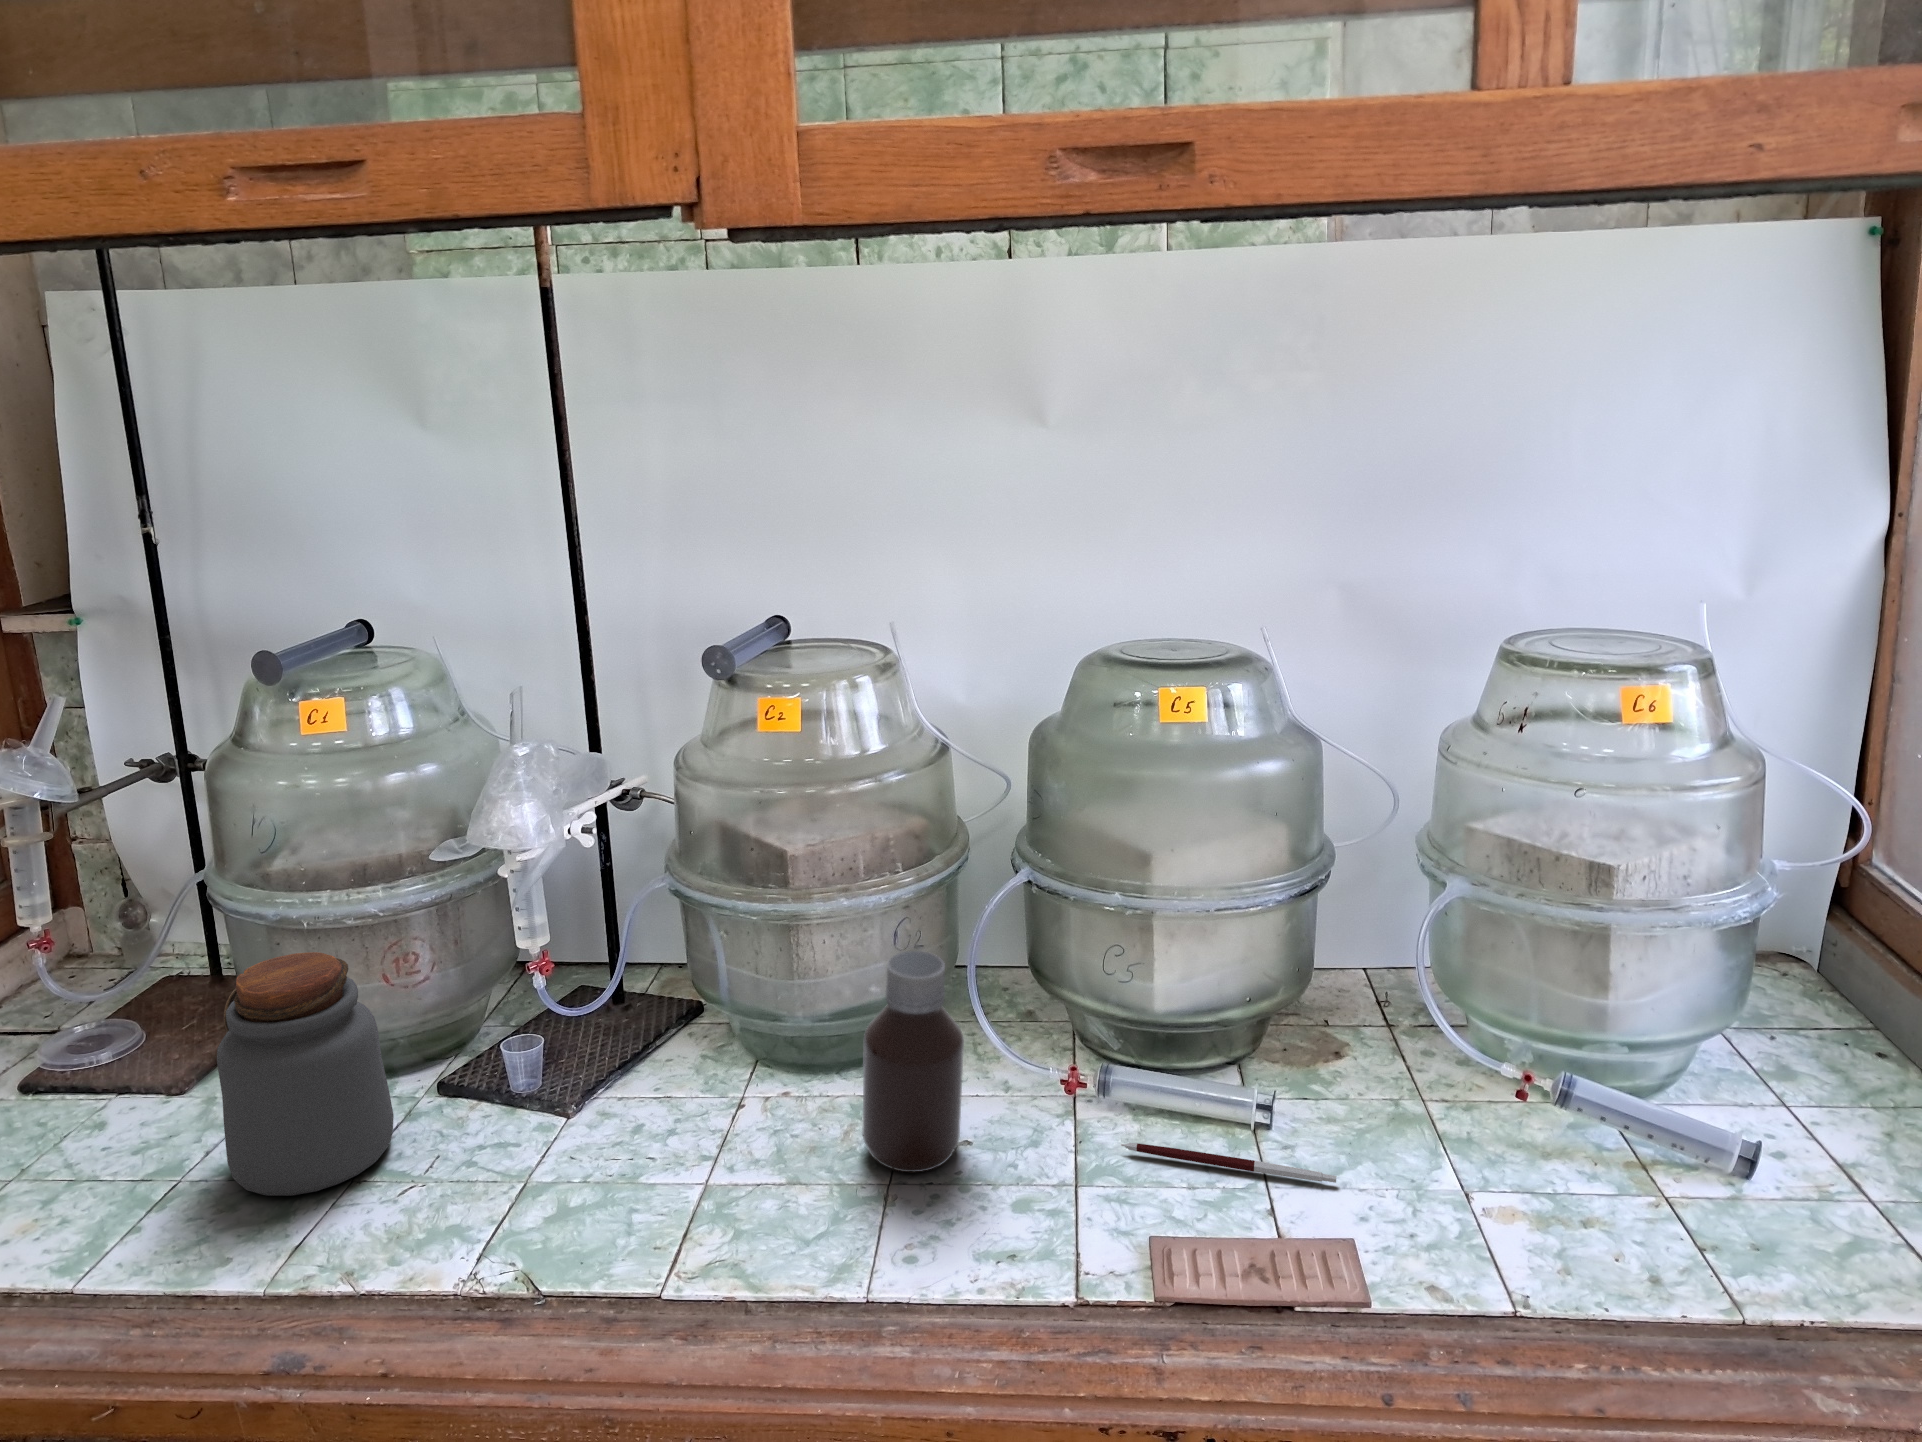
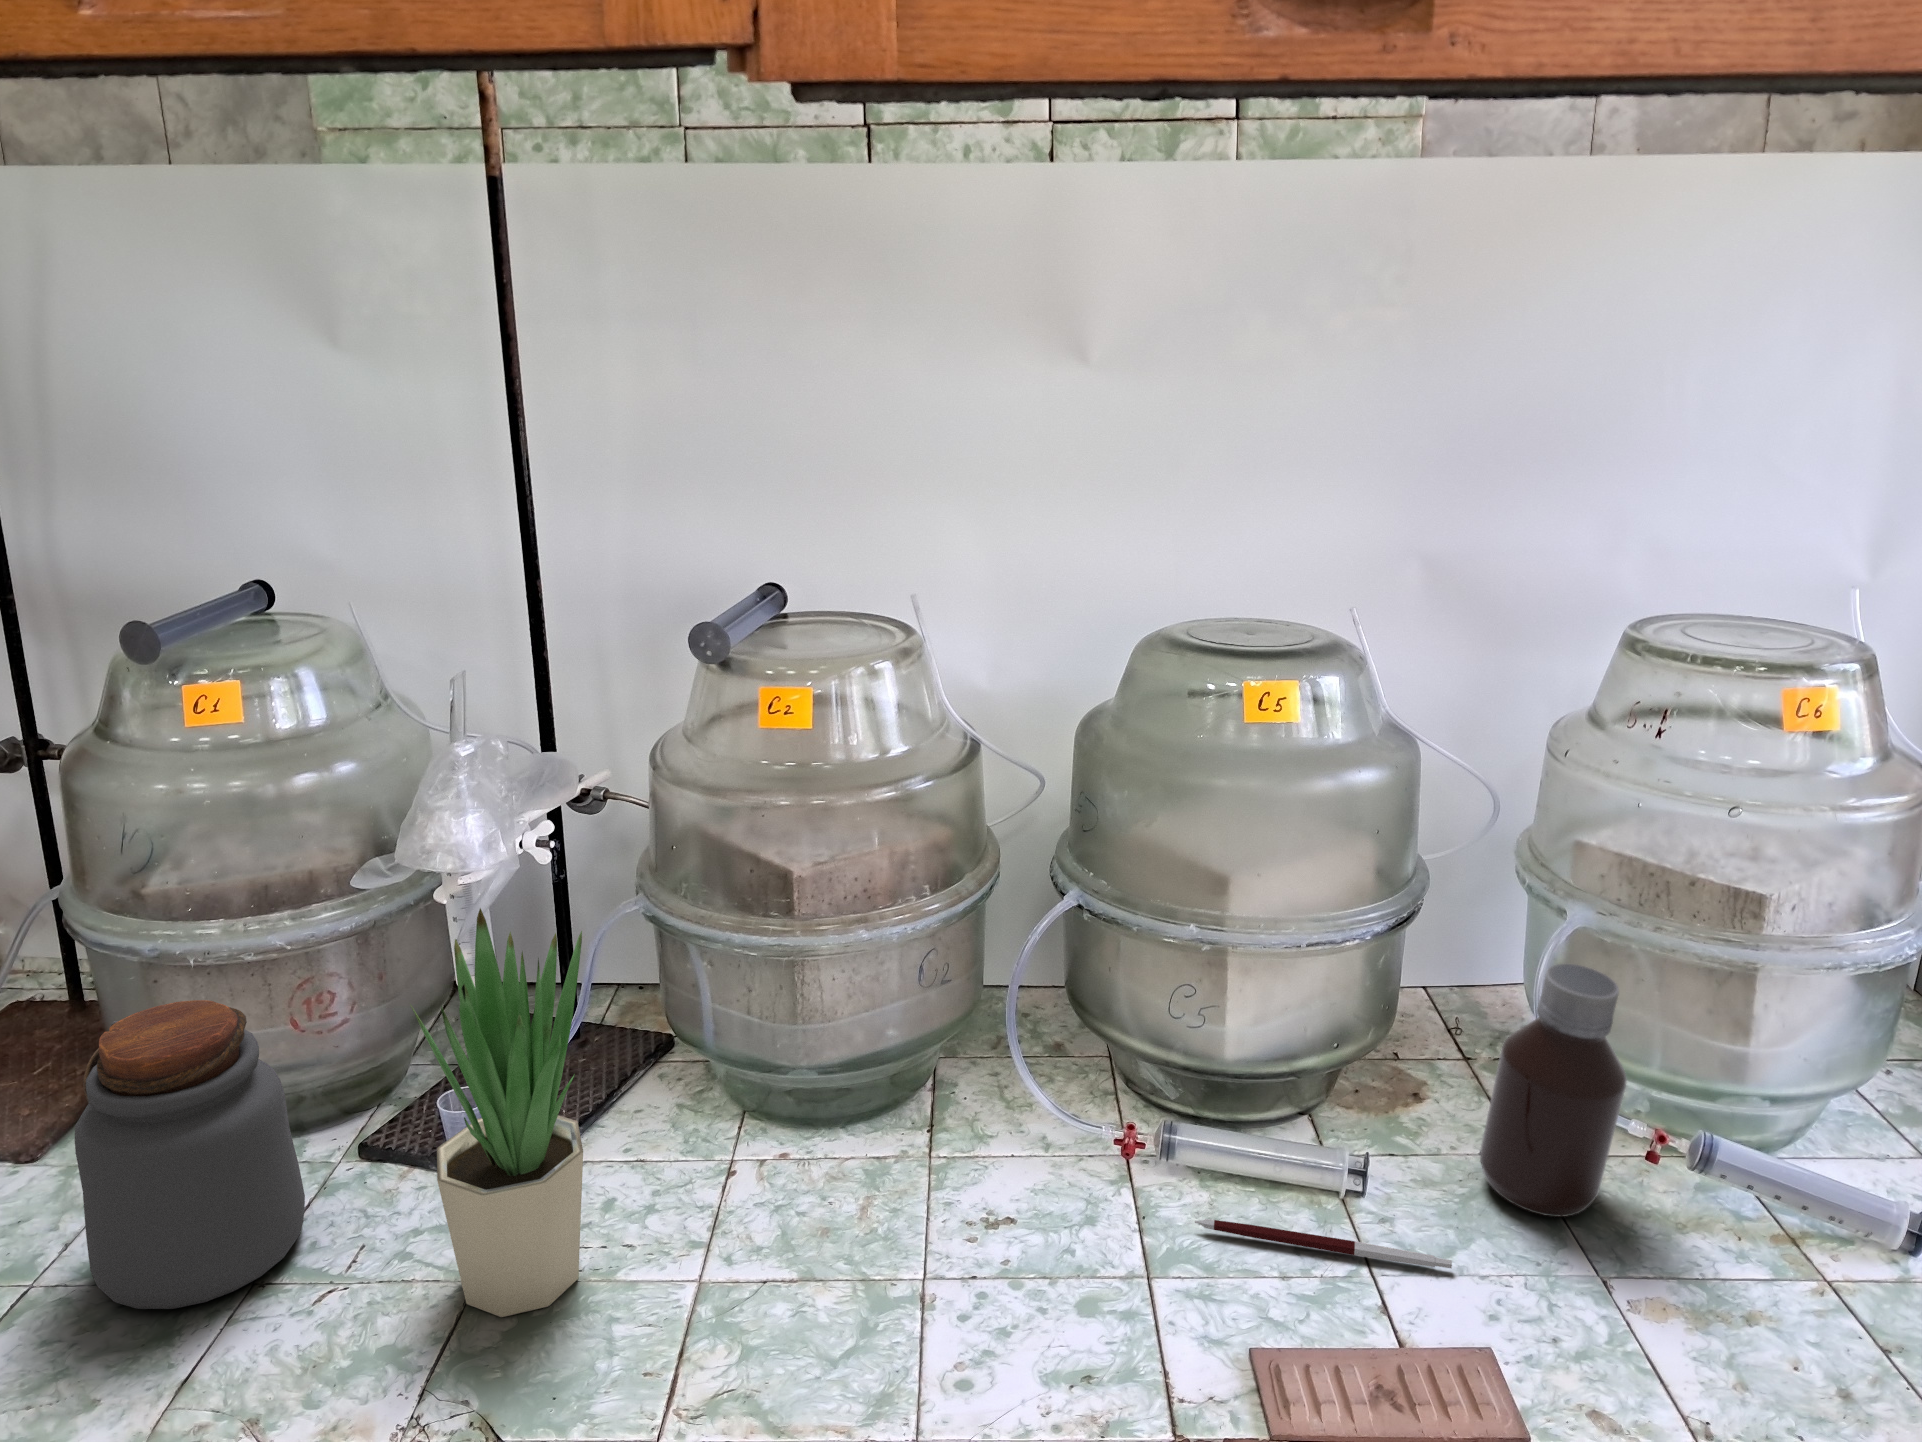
potted plant: none [473,870,611,1206] -> present [411,908,583,1317]
bottle: present [862,951,964,1172] -> present [1480,964,1627,1217]

